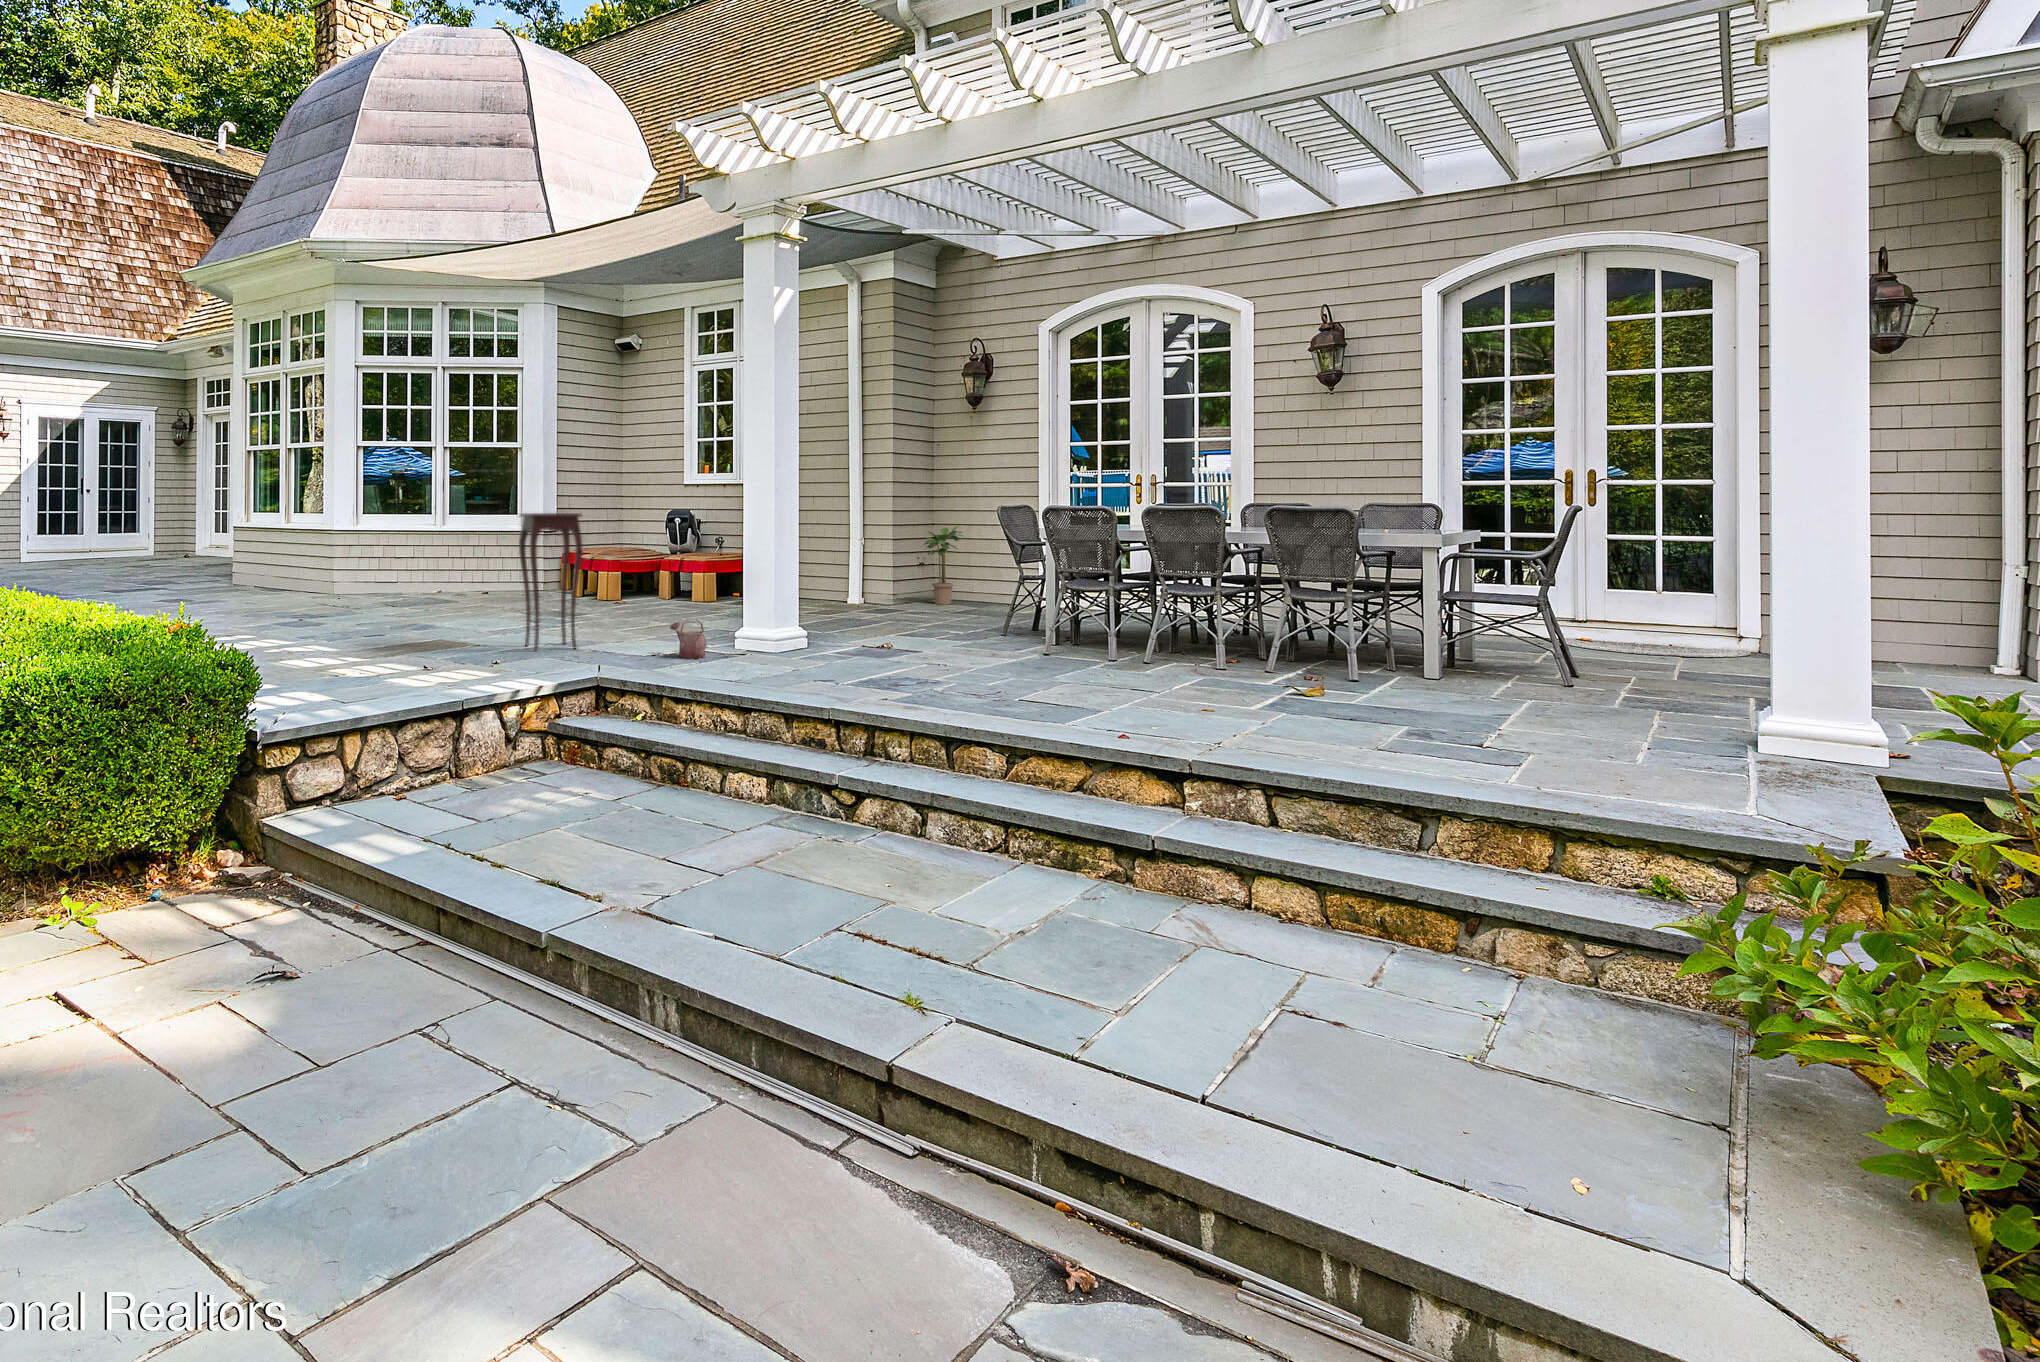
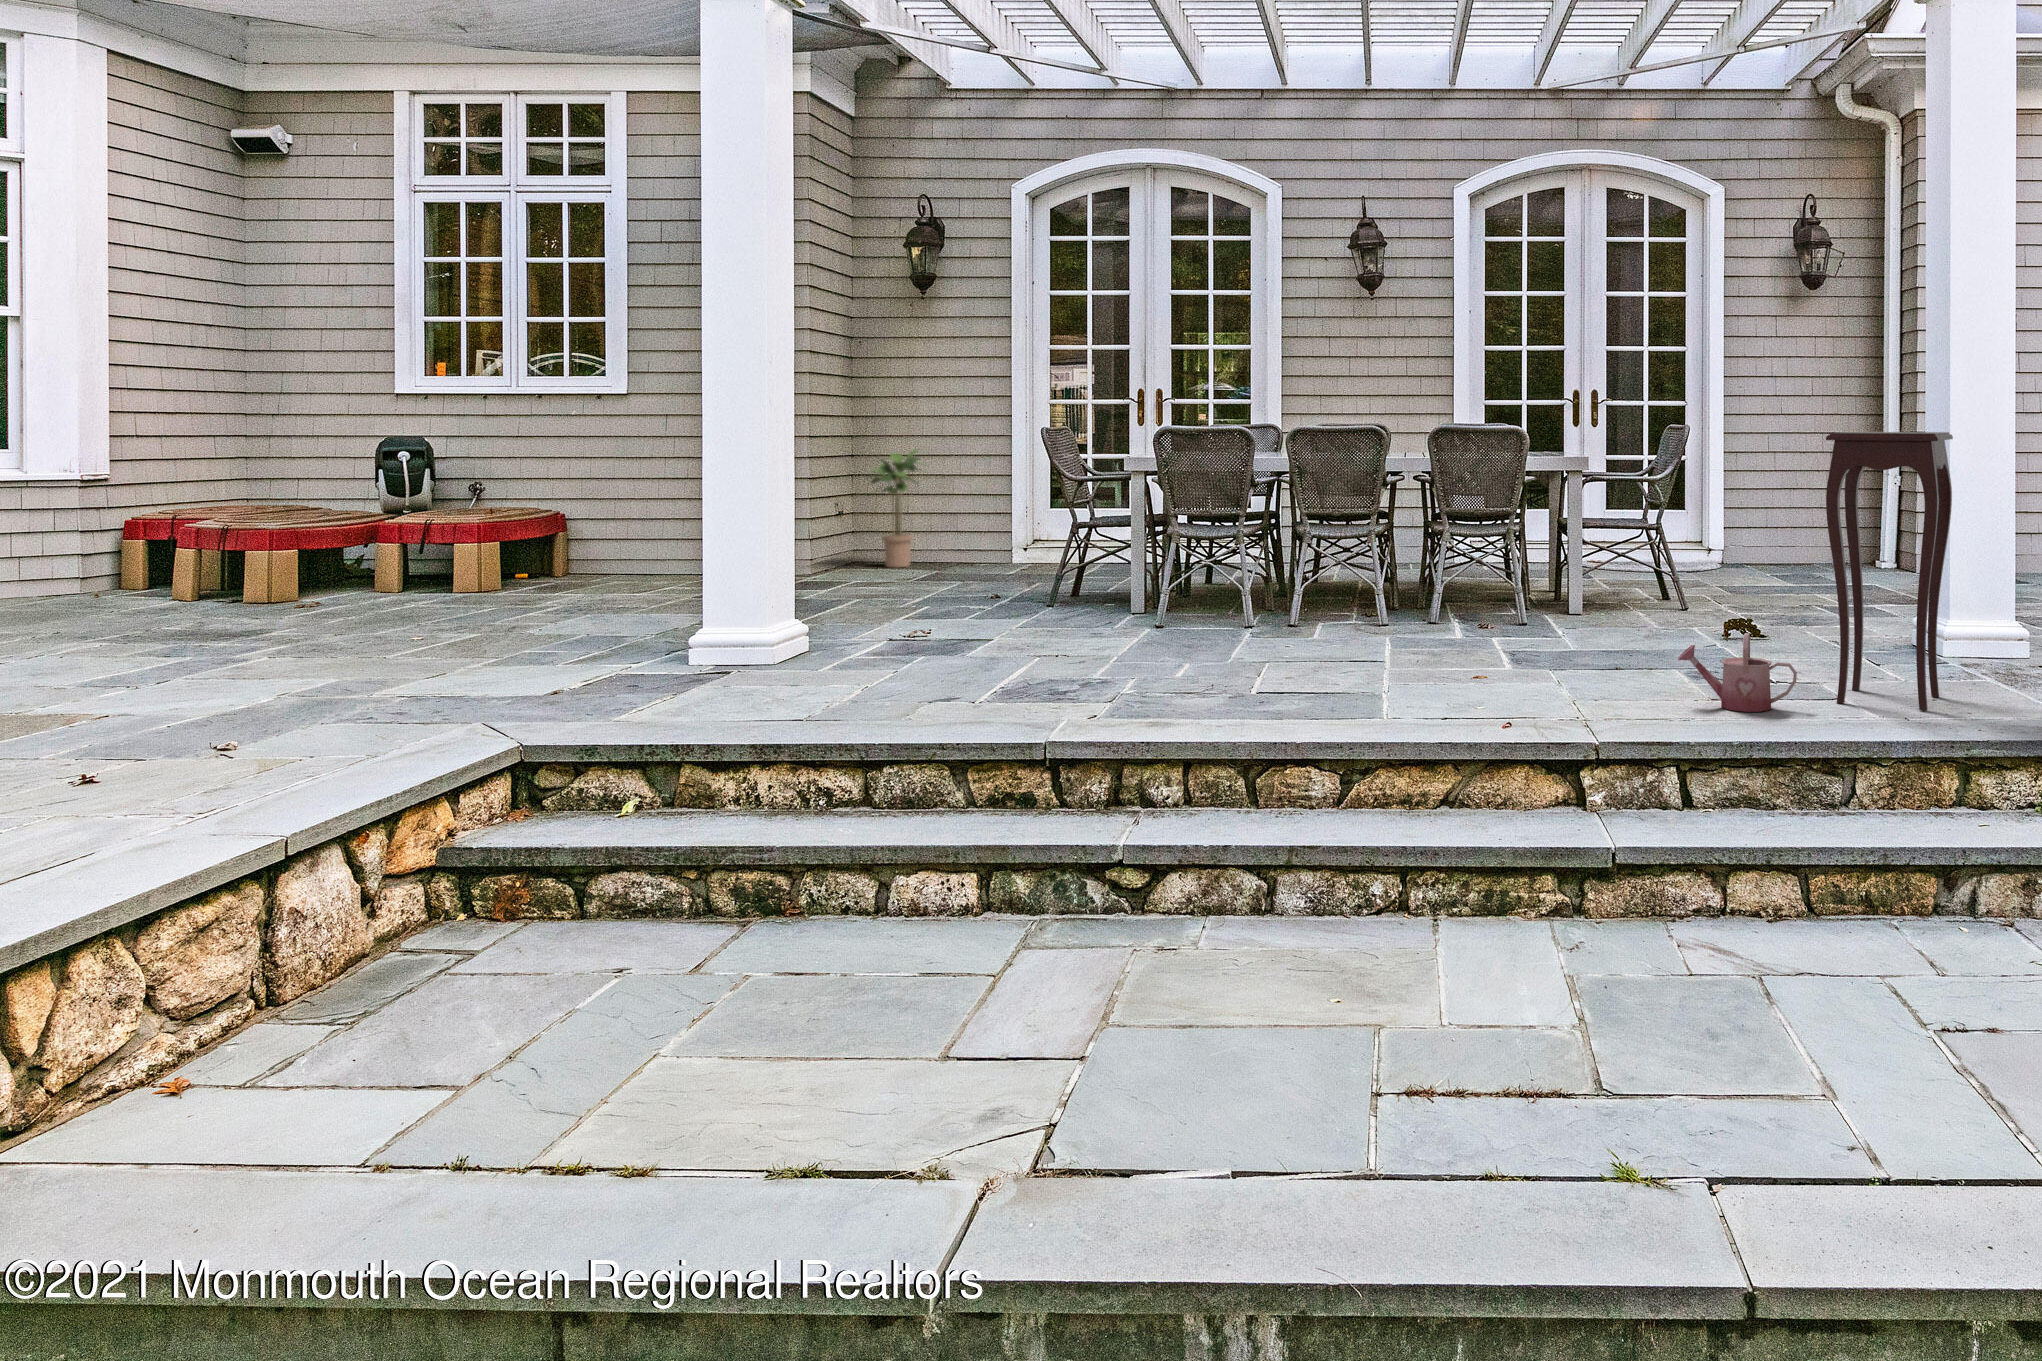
side table: present [519,513,582,650] -> present [1826,432,1953,711]
watering can: present [670,618,707,658] -> present [1678,633,1797,712]

